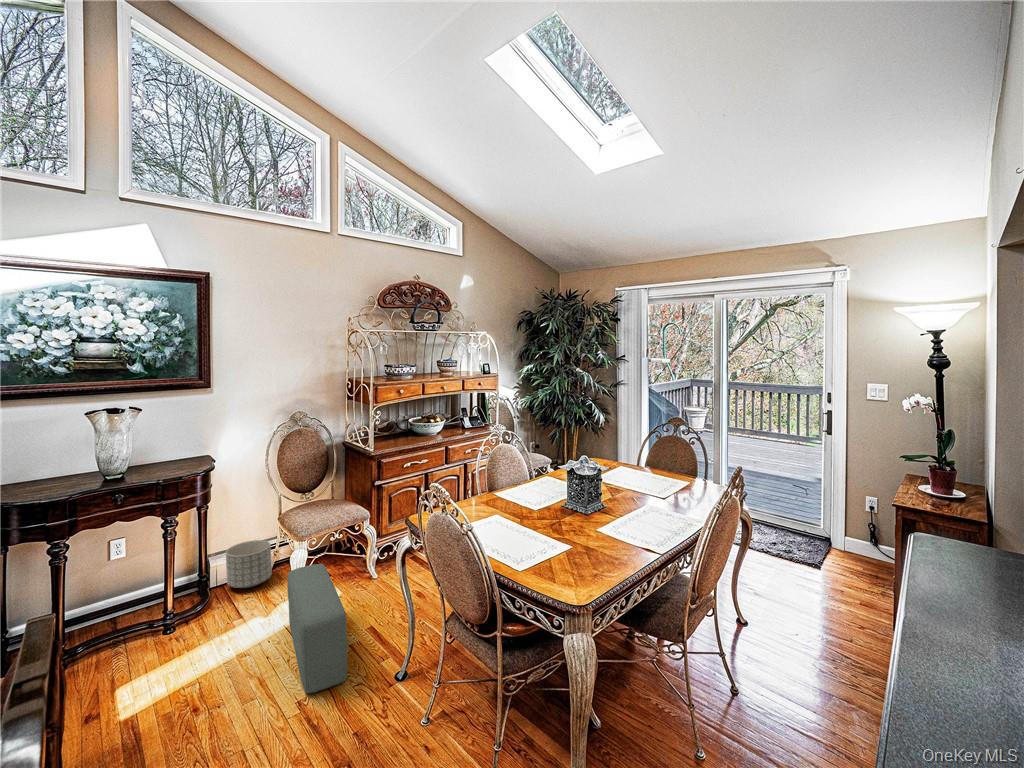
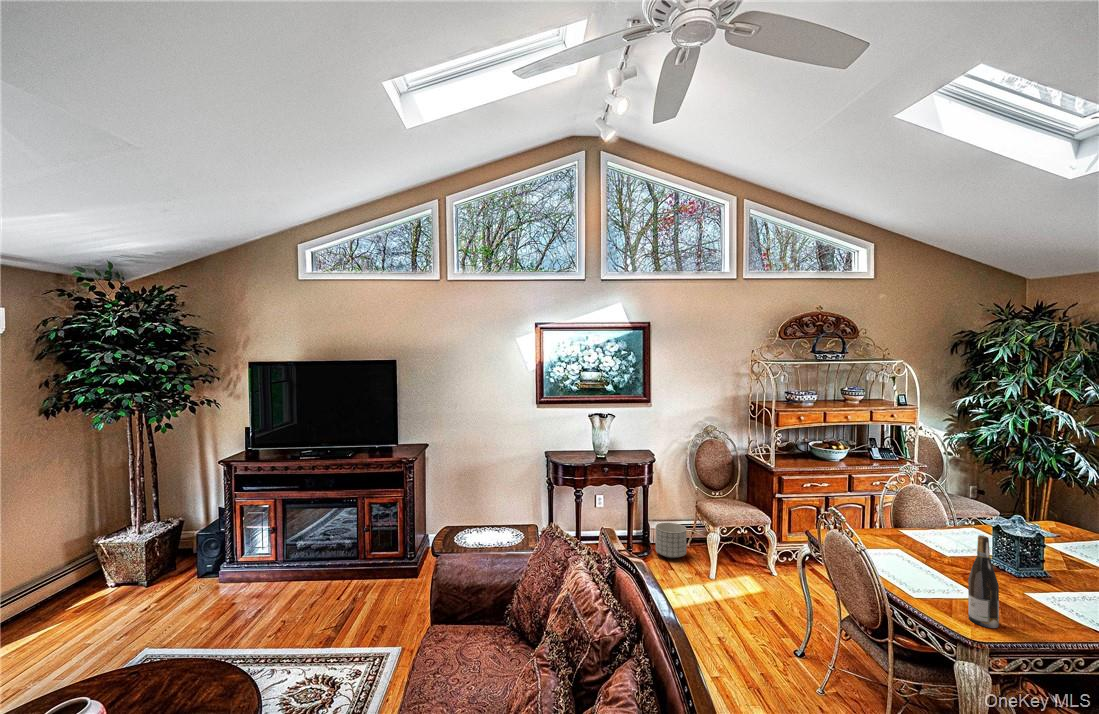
wine bottle: none [570,491,594,586] -> present [968,535,999,628]
pouf: present [287,564,347,693] -> none [702,551,749,648]

